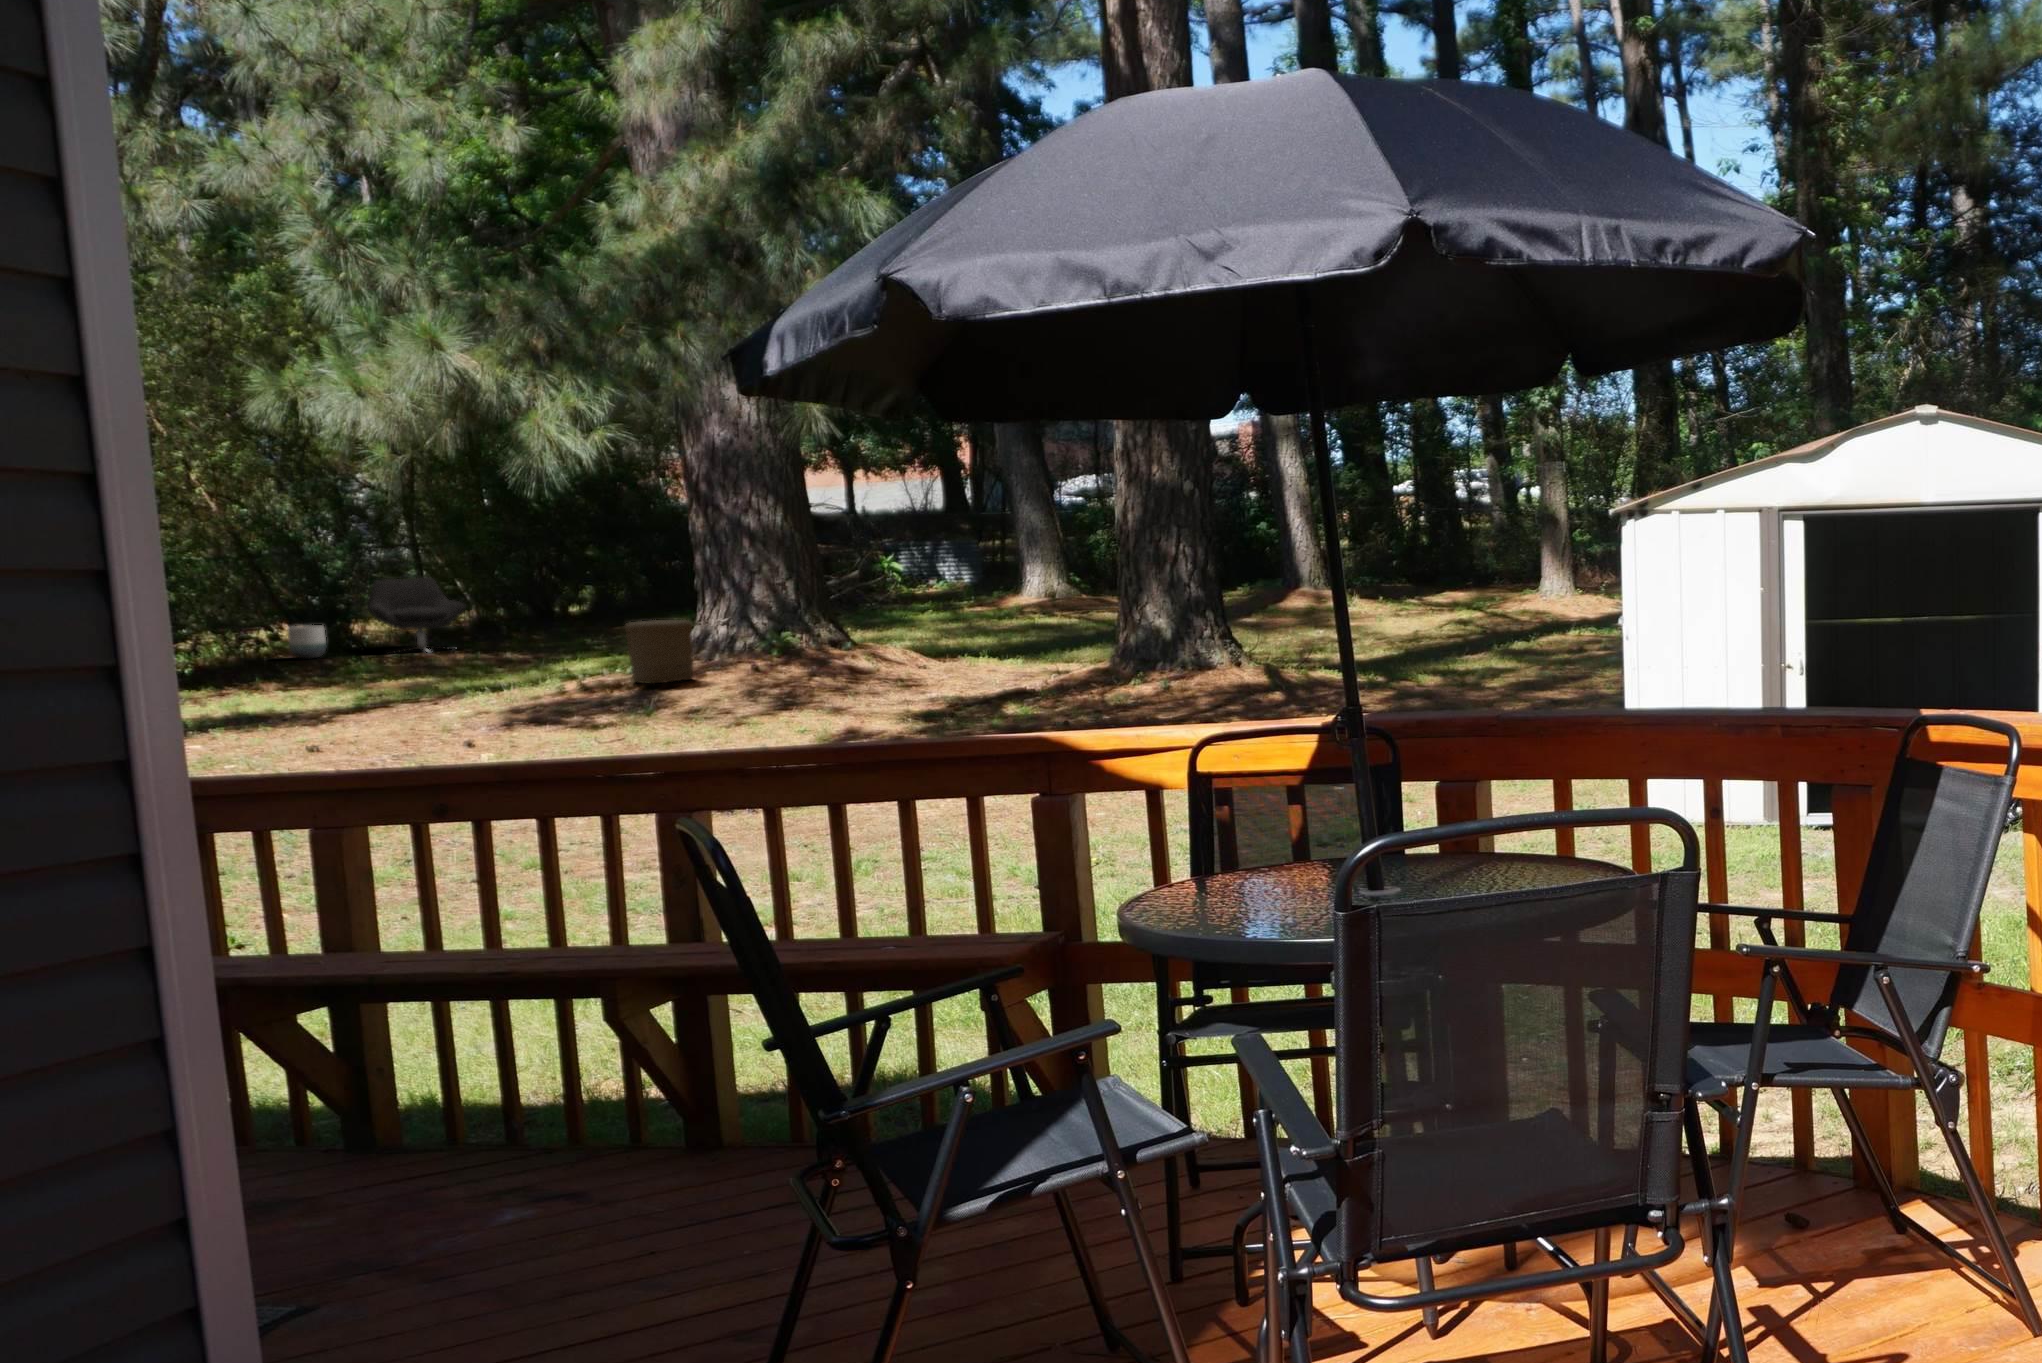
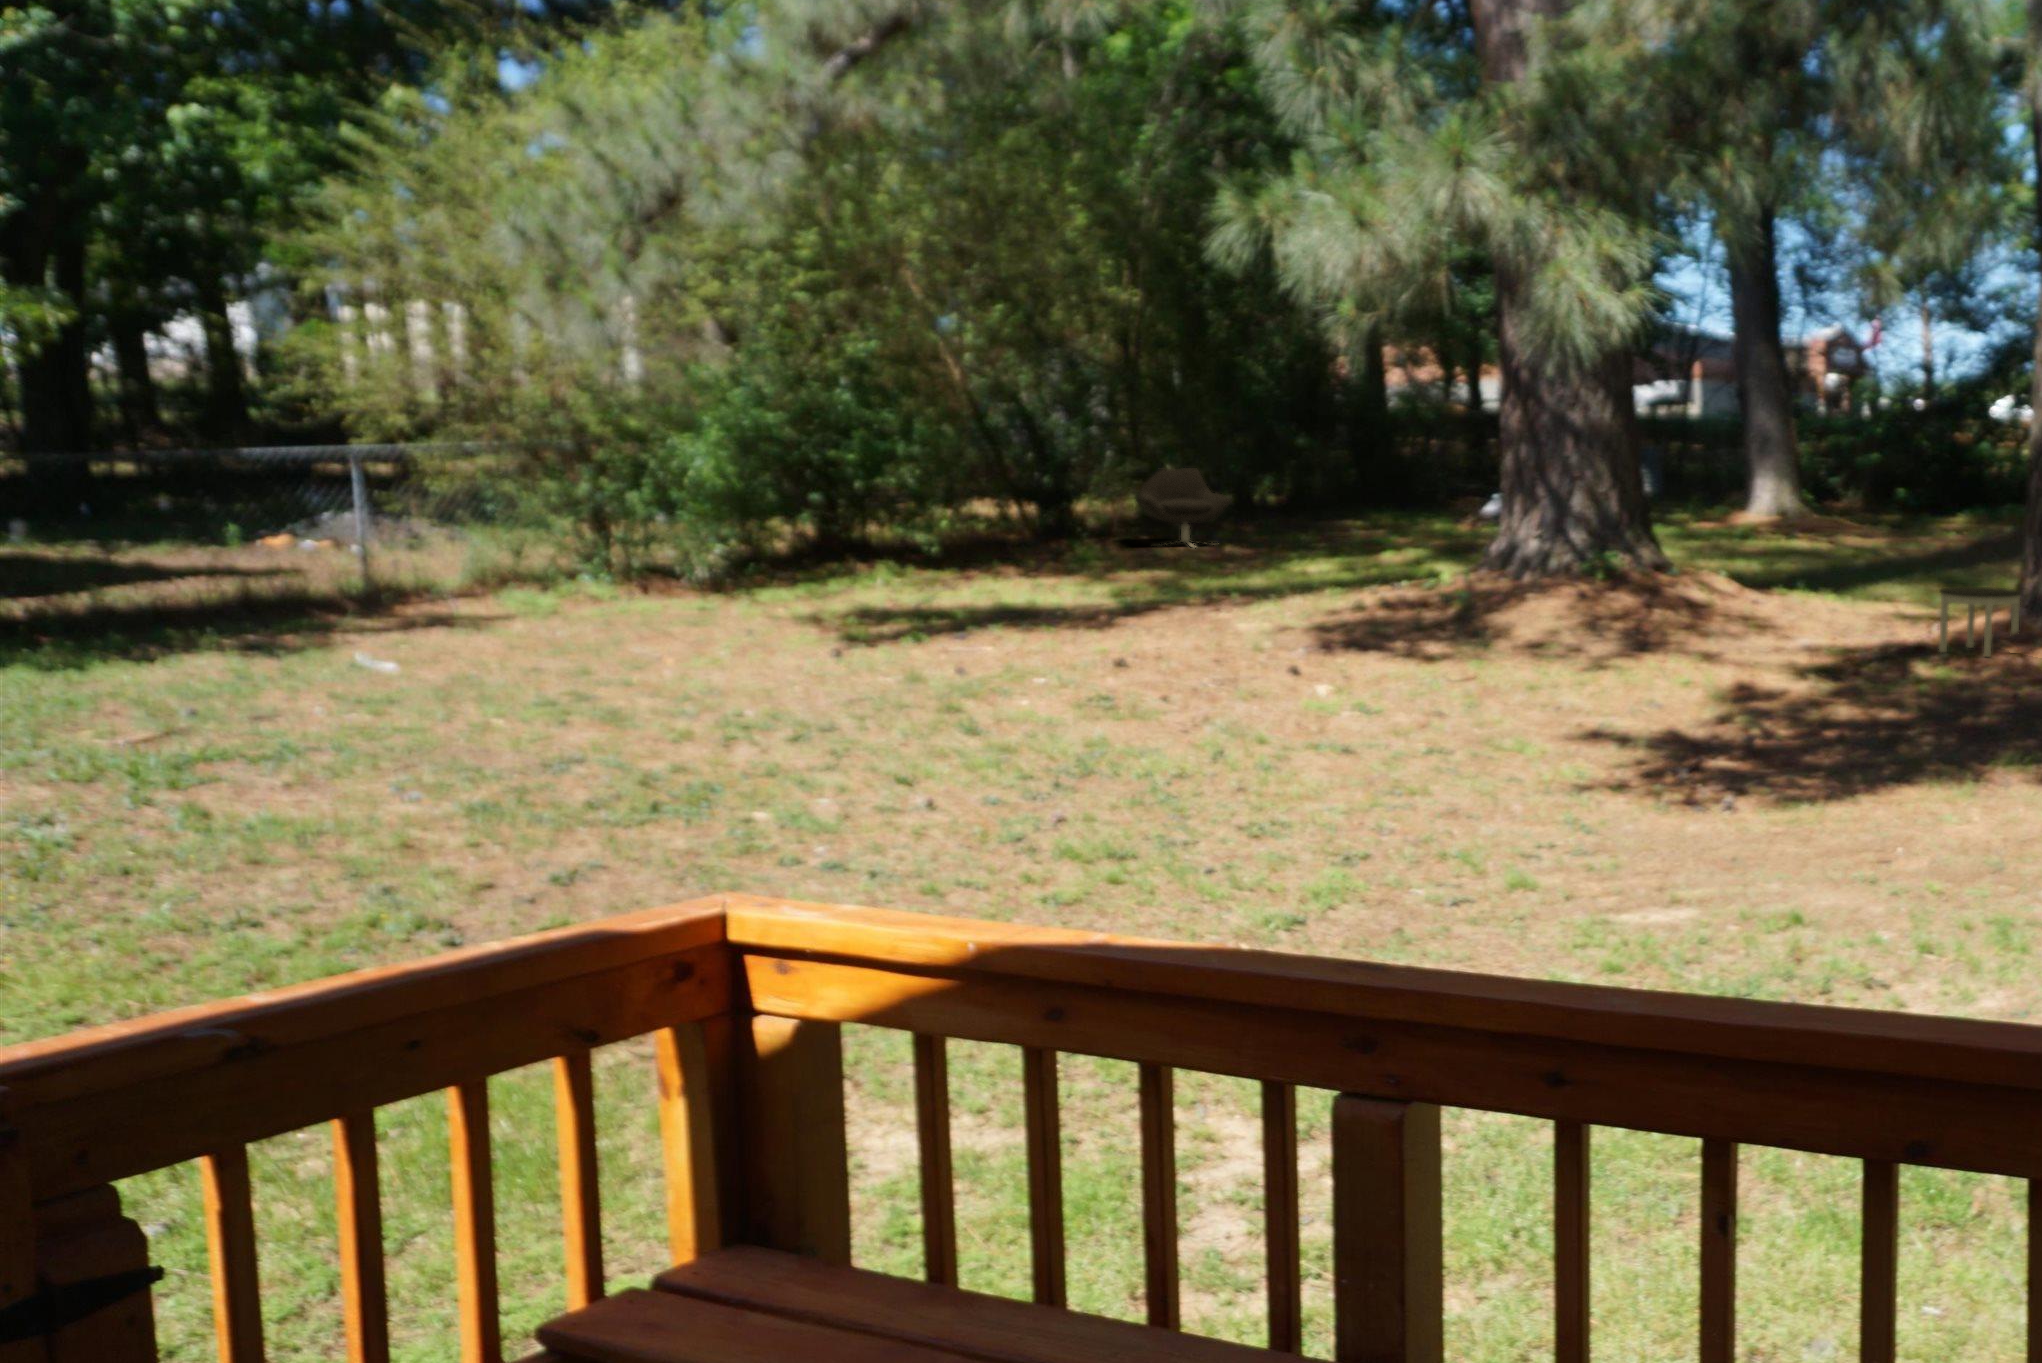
woven basket: present [624,620,693,684] -> none [1431,530,1500,601]
planter: present [287,625,326,659] -> none [1065,514,1099,548]
round table: none [1046,643,1117,701] -> present [1939,587,2022,657]

